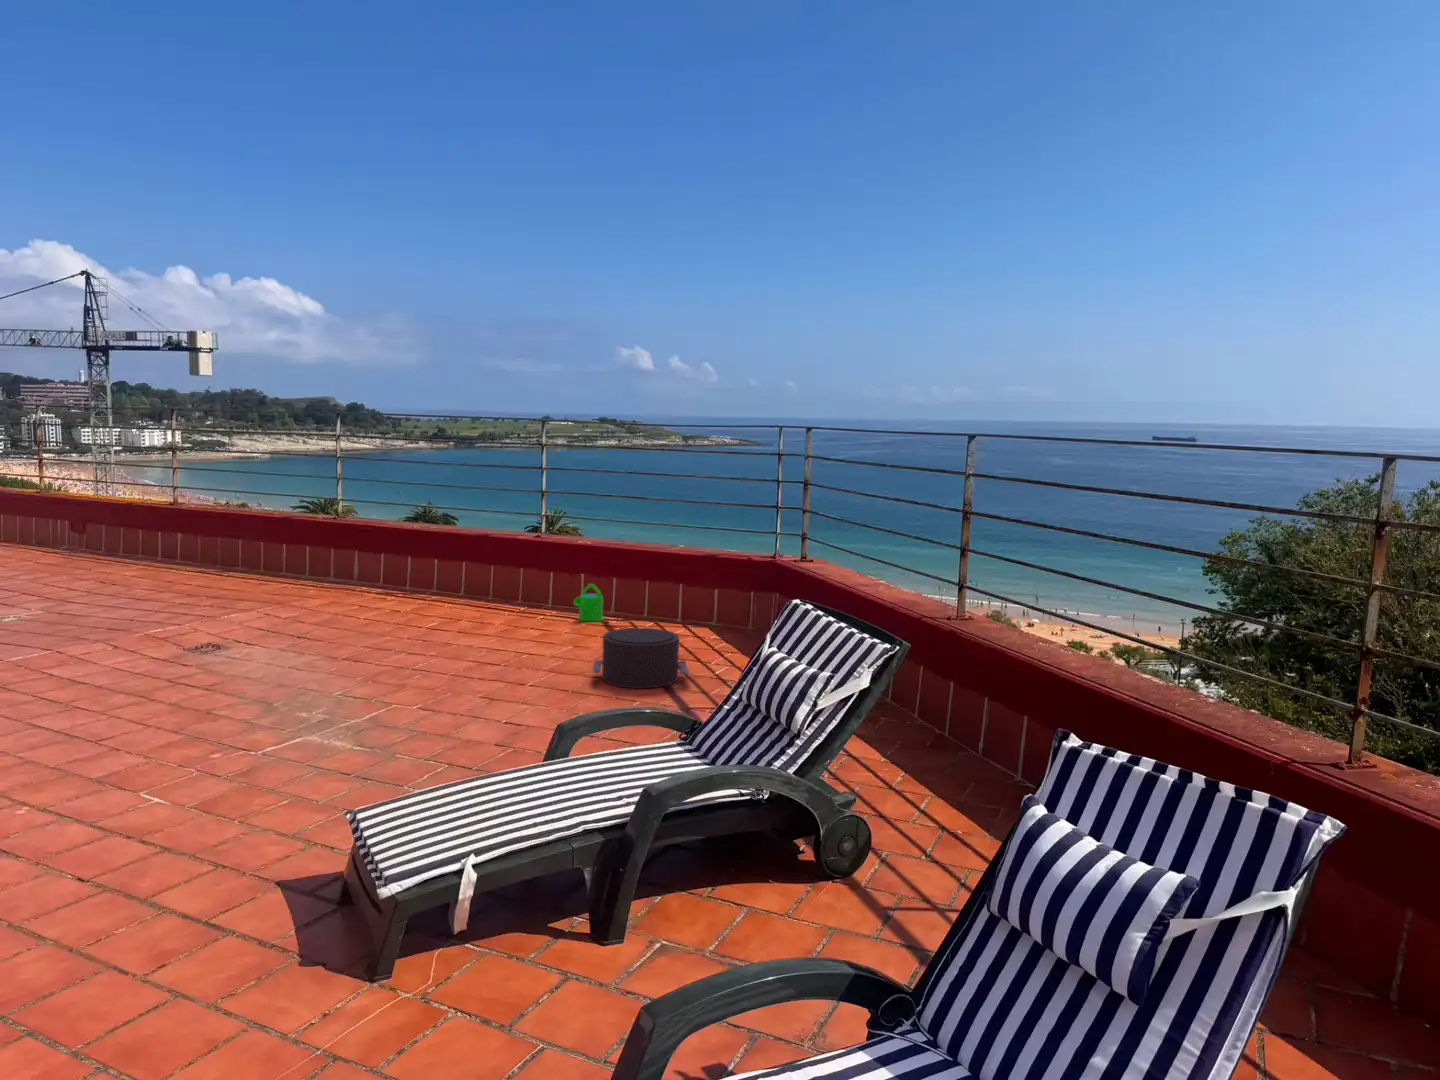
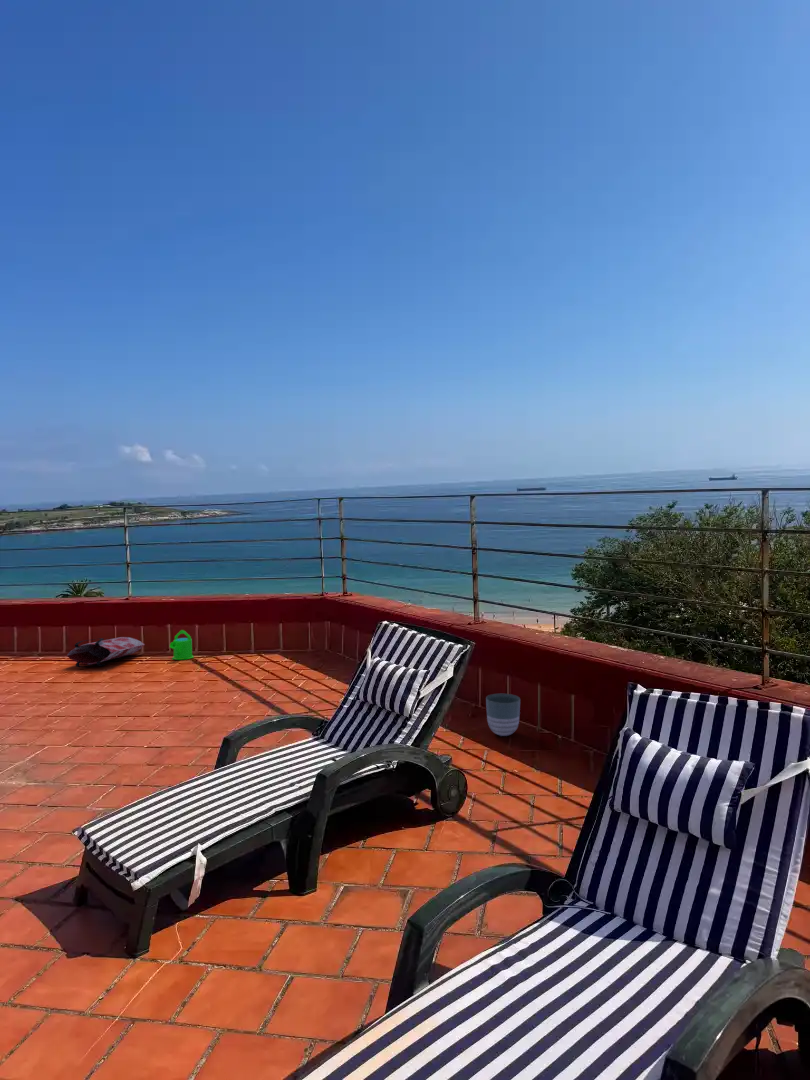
bag: none [454,585,548,619] -> present [67,637,144,667]
pouf: present [593,628,689,688] -> none [204,658,281,705]
planter: none [950,717,1001,778] -> present [486,694,520,736]

